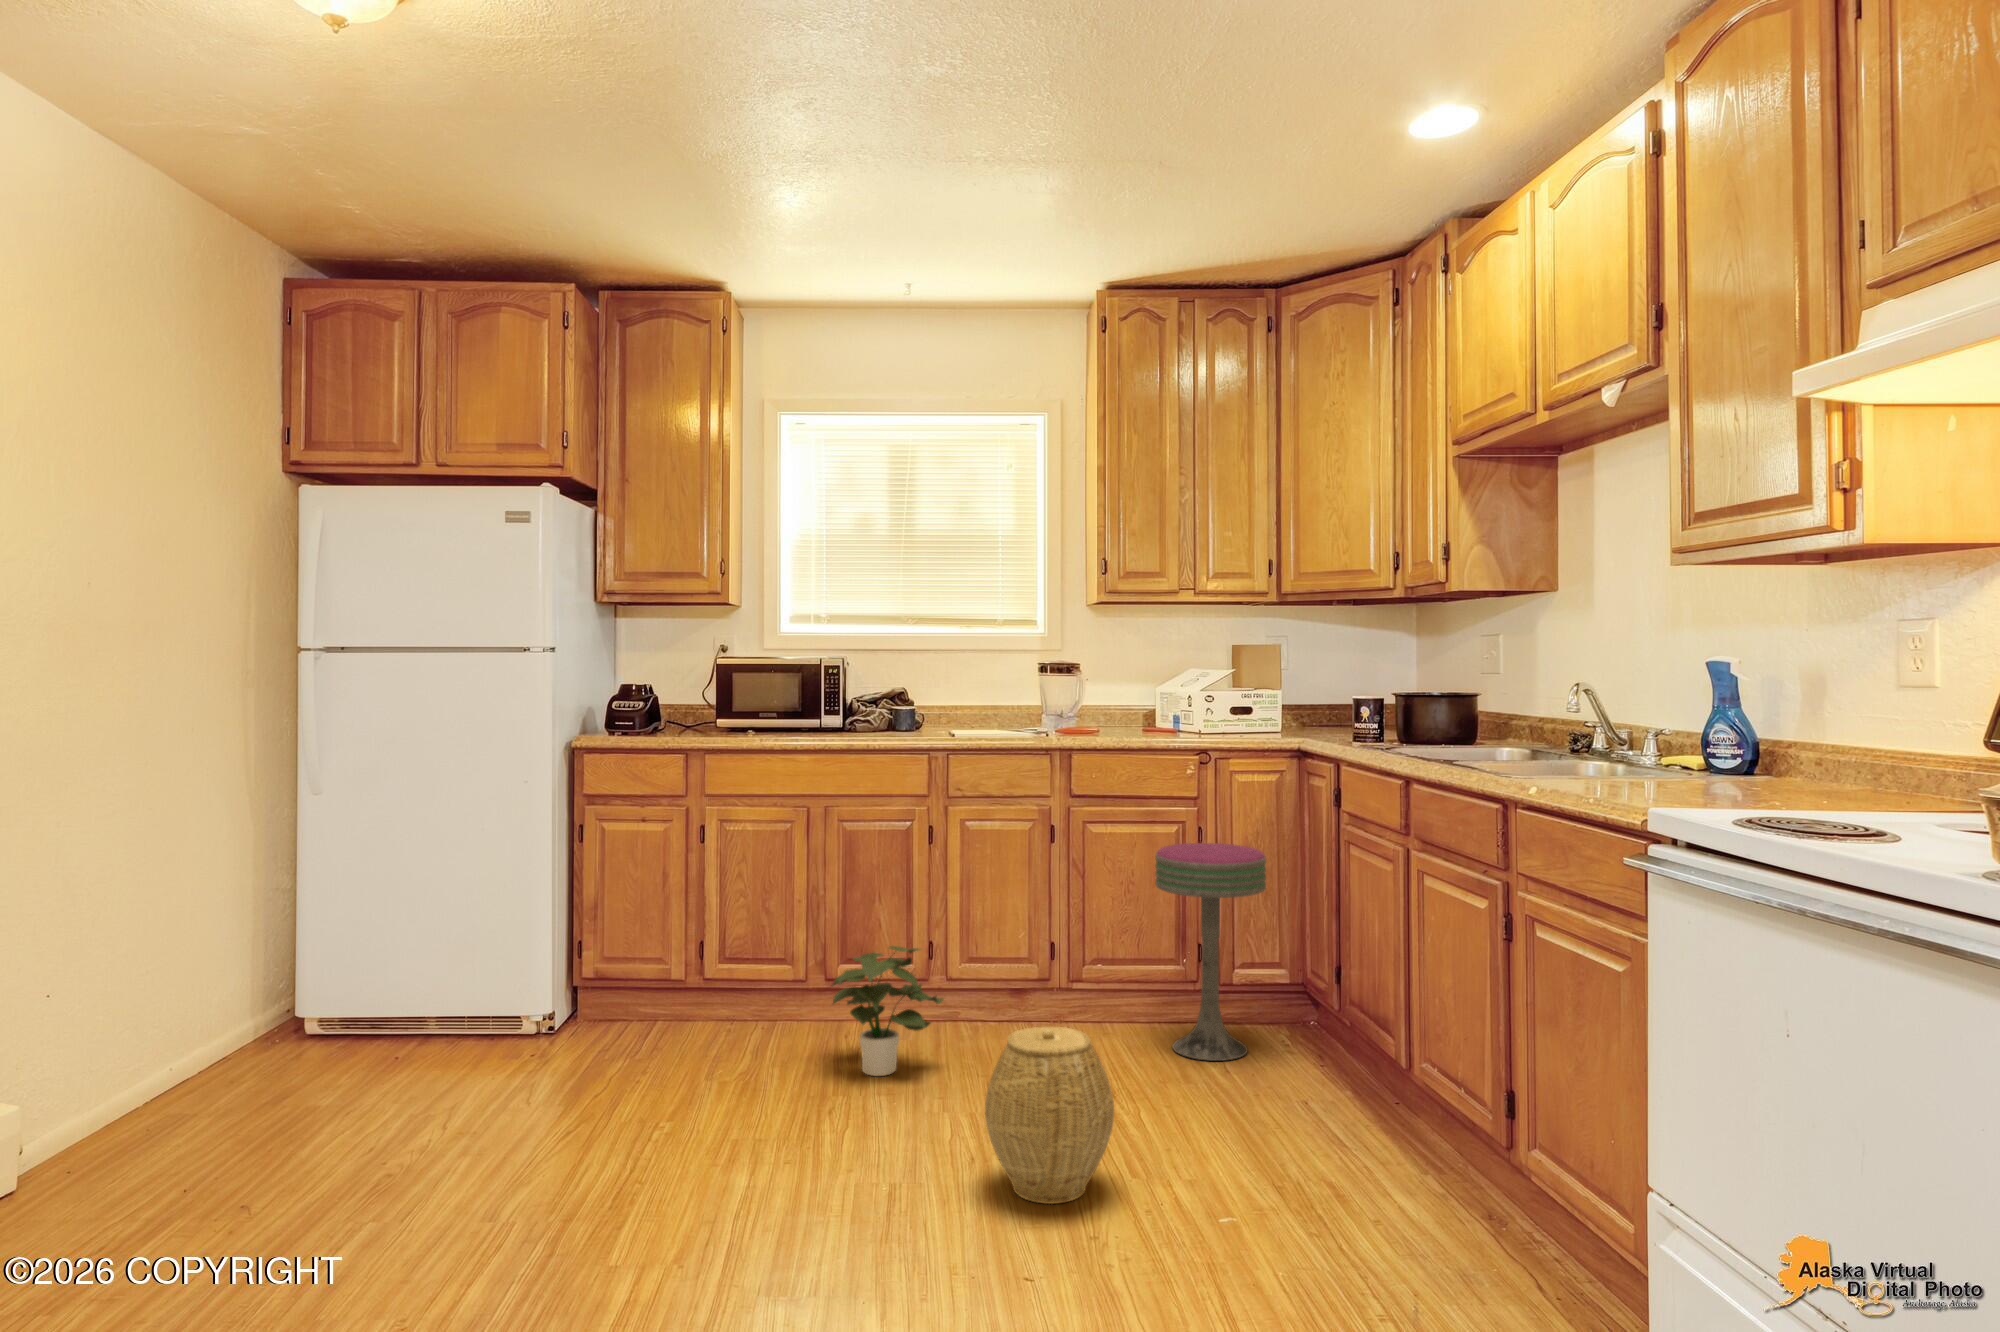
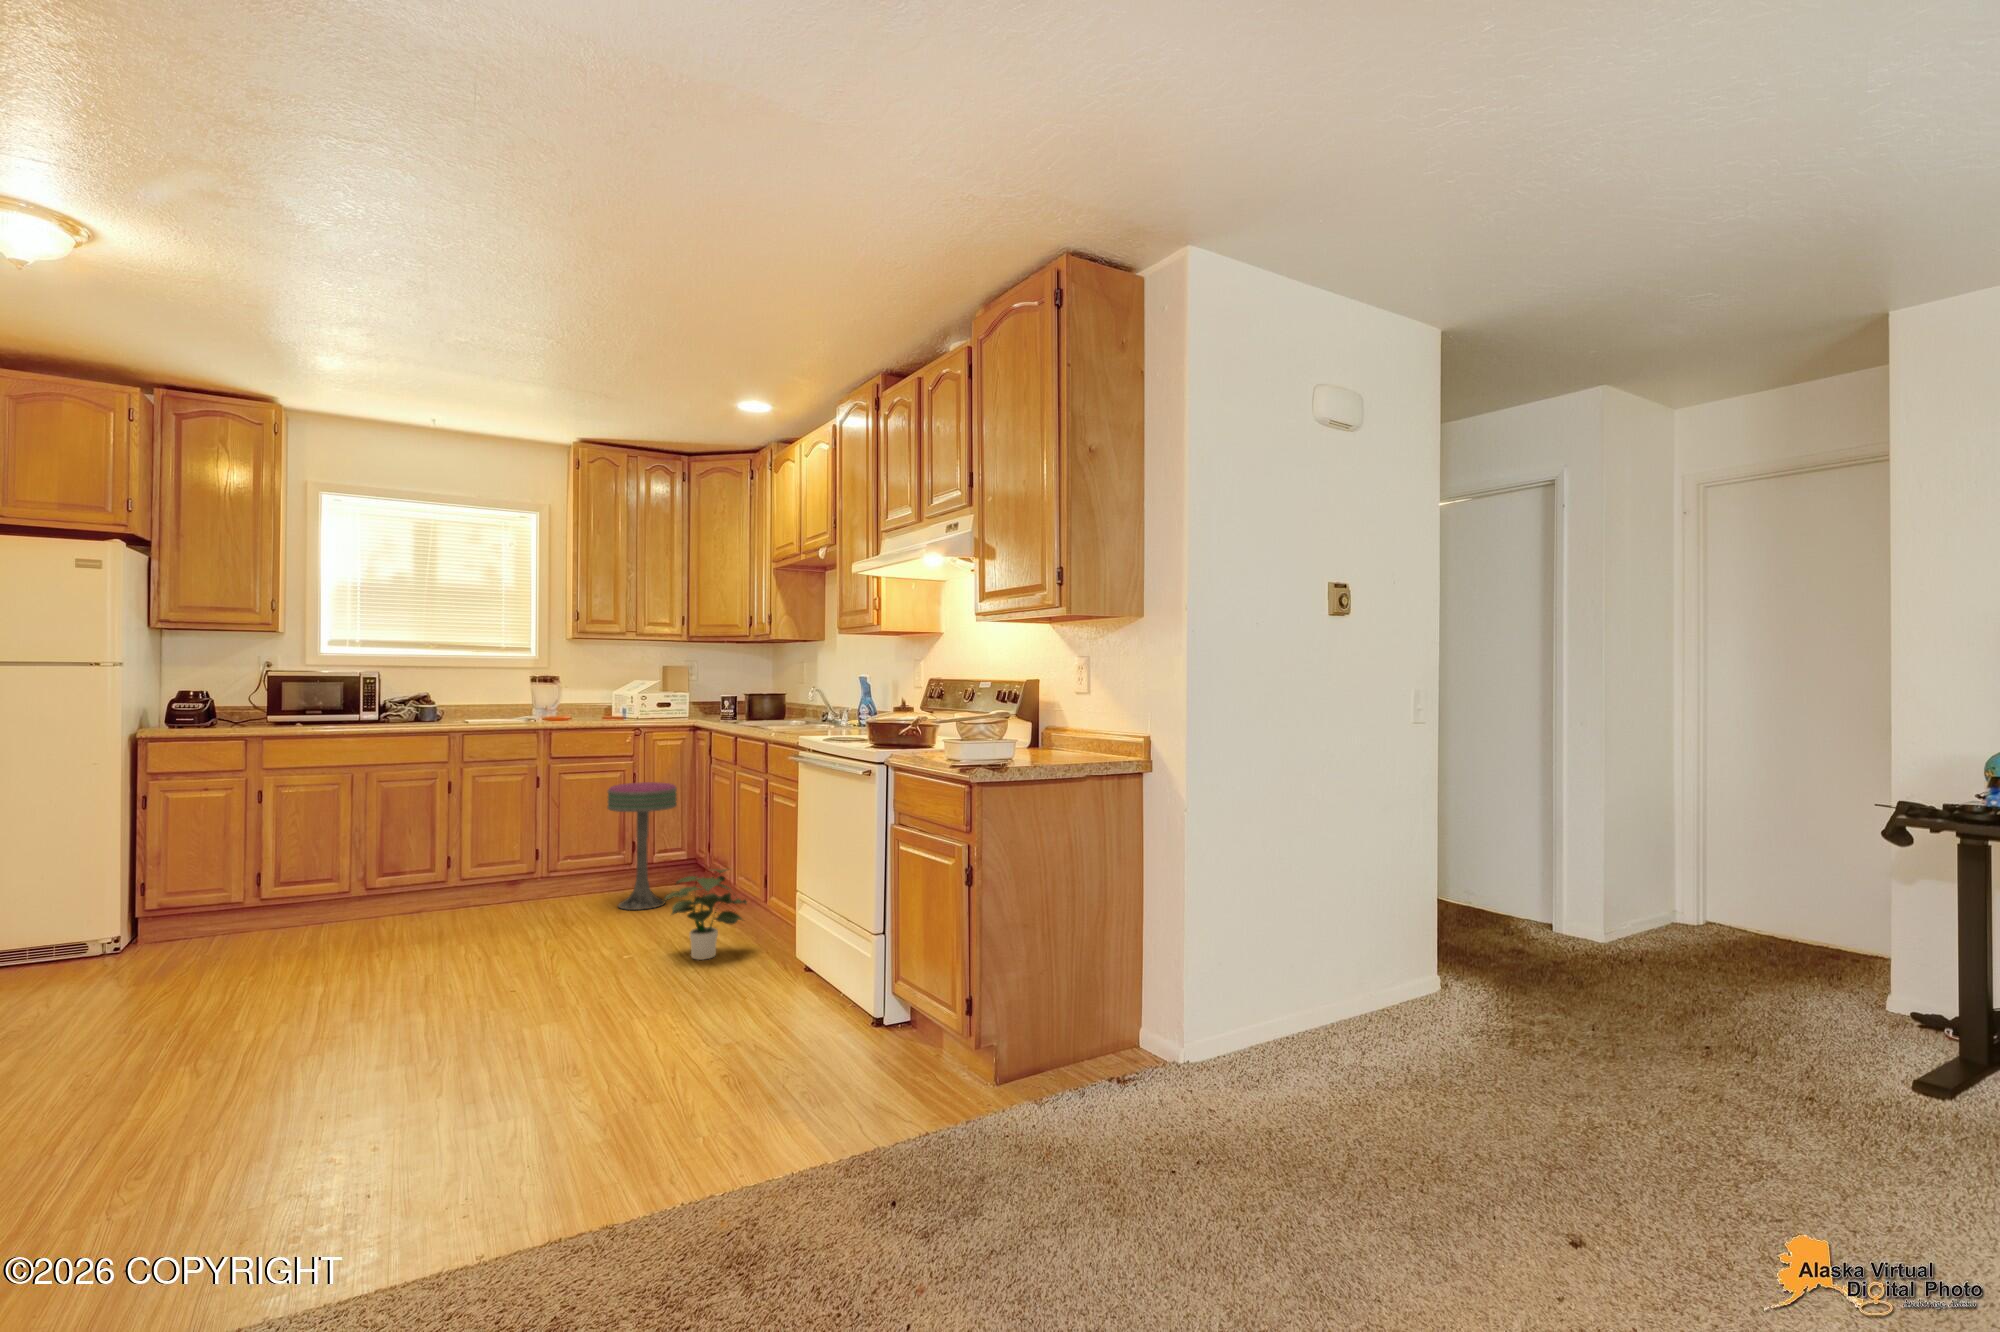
potted plant: present [833,946,944,1076] -> present [664,869,747,960]
woven basket: present [985,1026,1114,1204] -> none [497,882,579,981]

